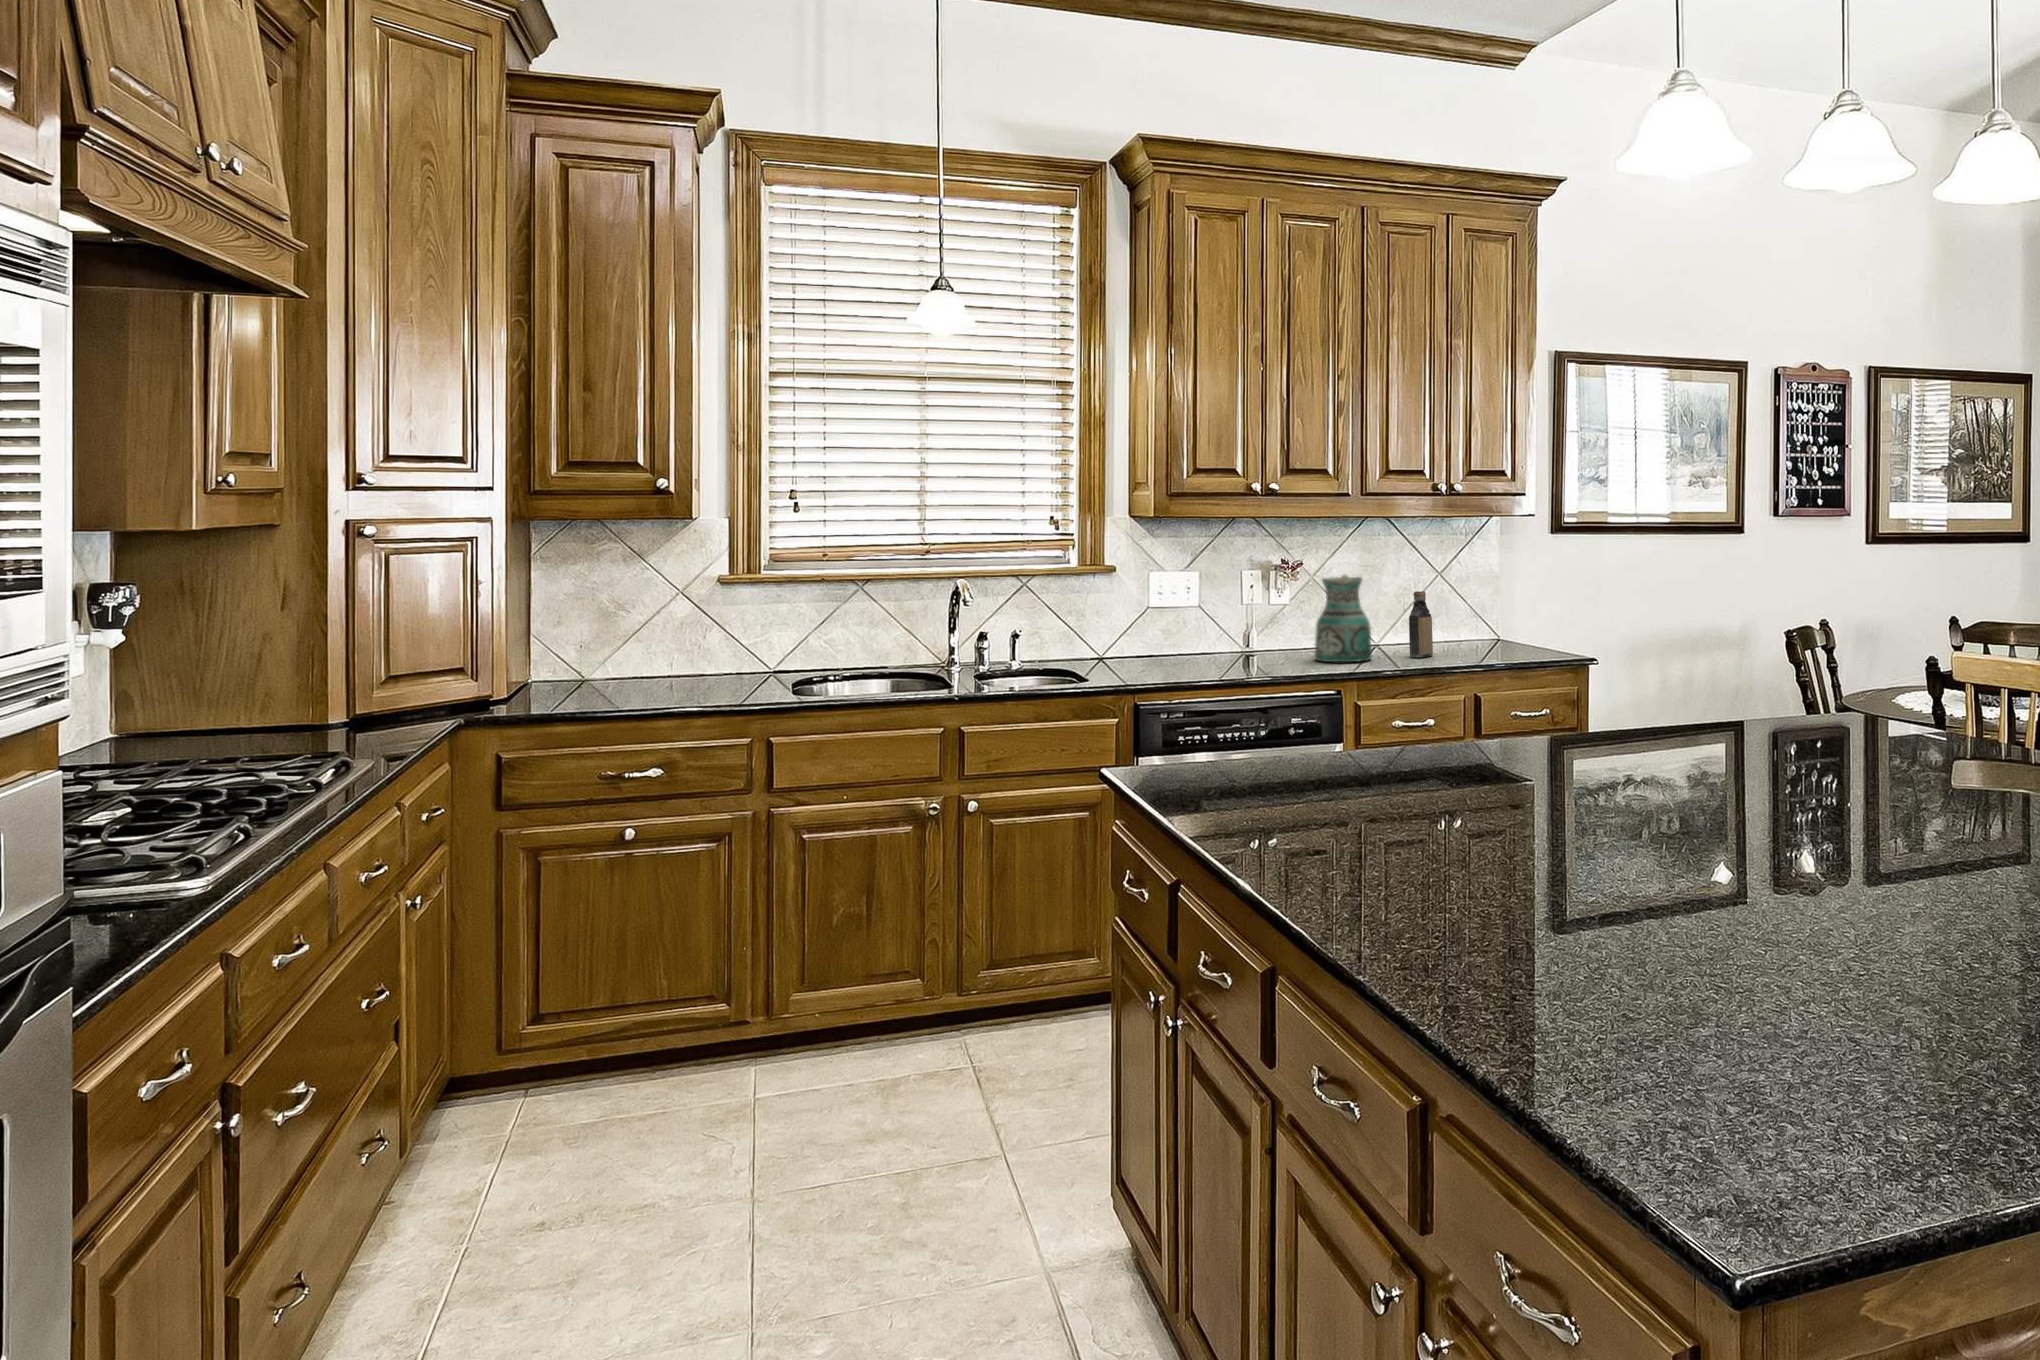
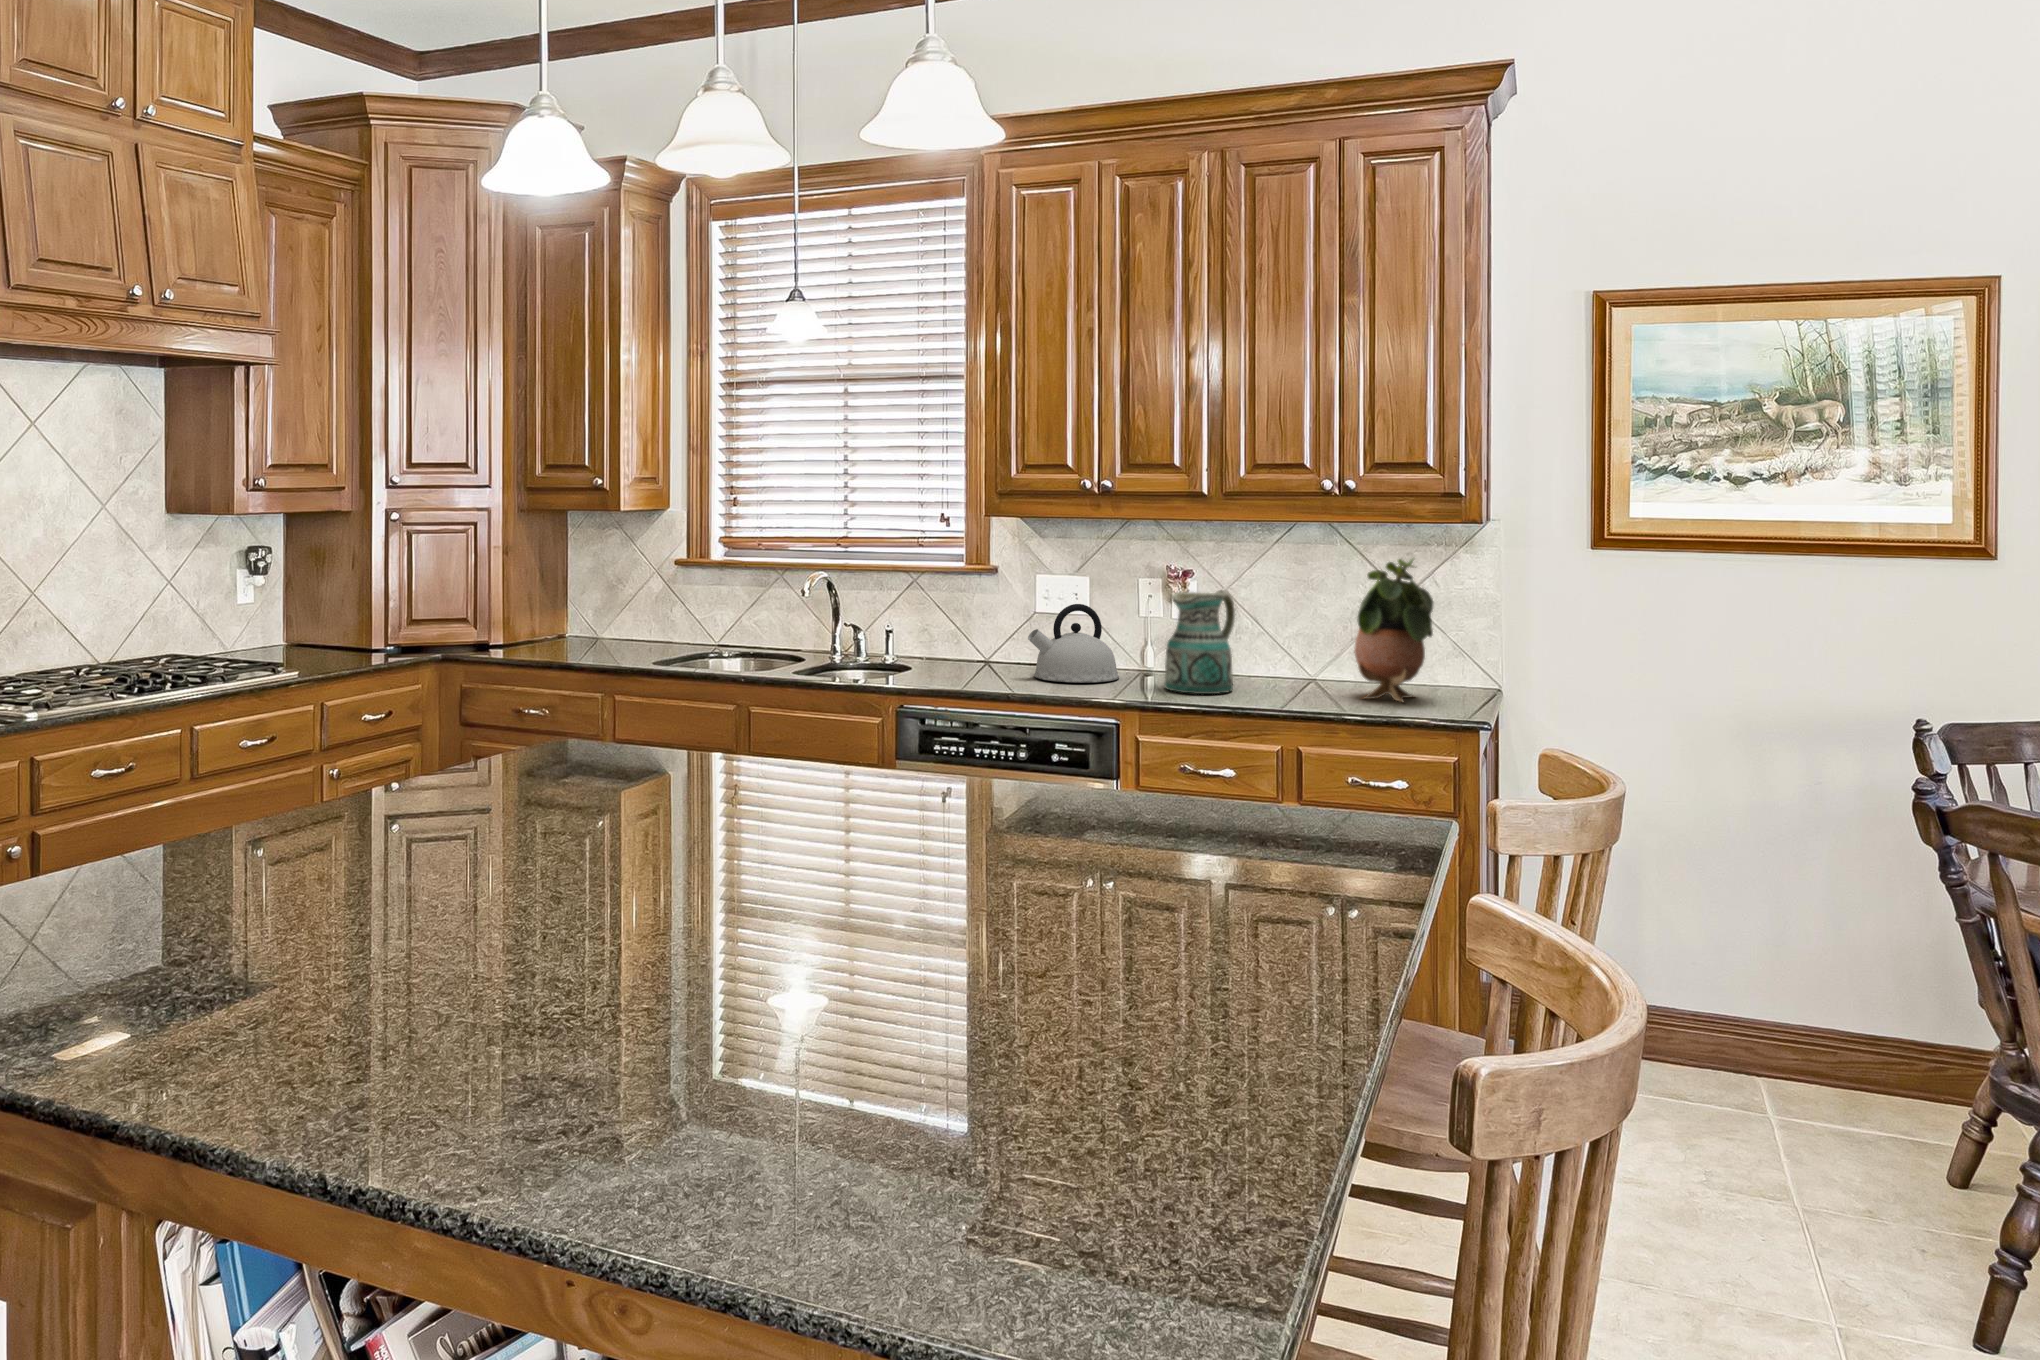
potted plant: none [1446,539,1512,653] -> present [1354,559,1433,702]
bottle: present [1409,591,1433,658] -> none [1281,617,1315,698]
kettle: none [1186,595,1264,666] -> present [1028,604,1119,683]

